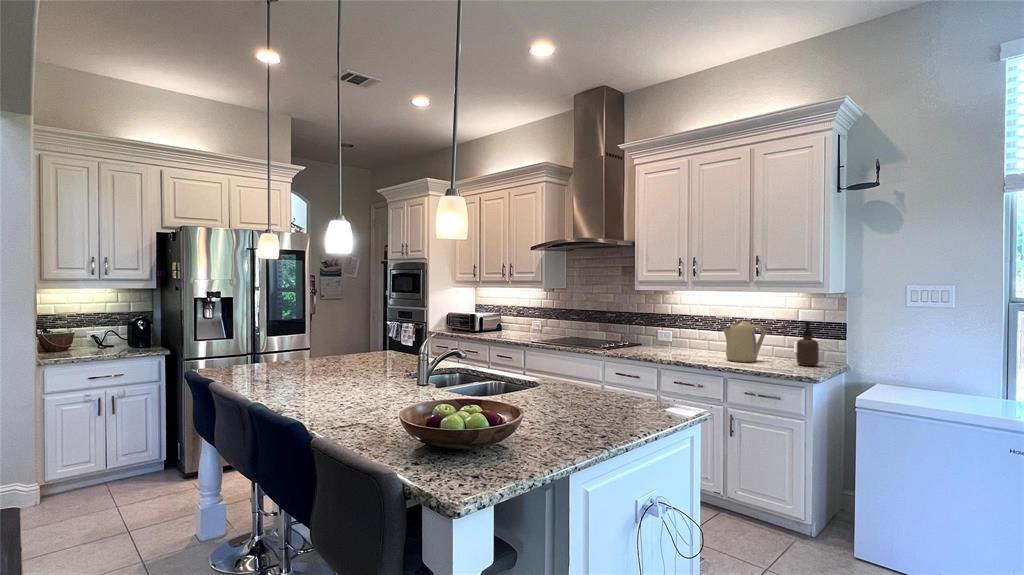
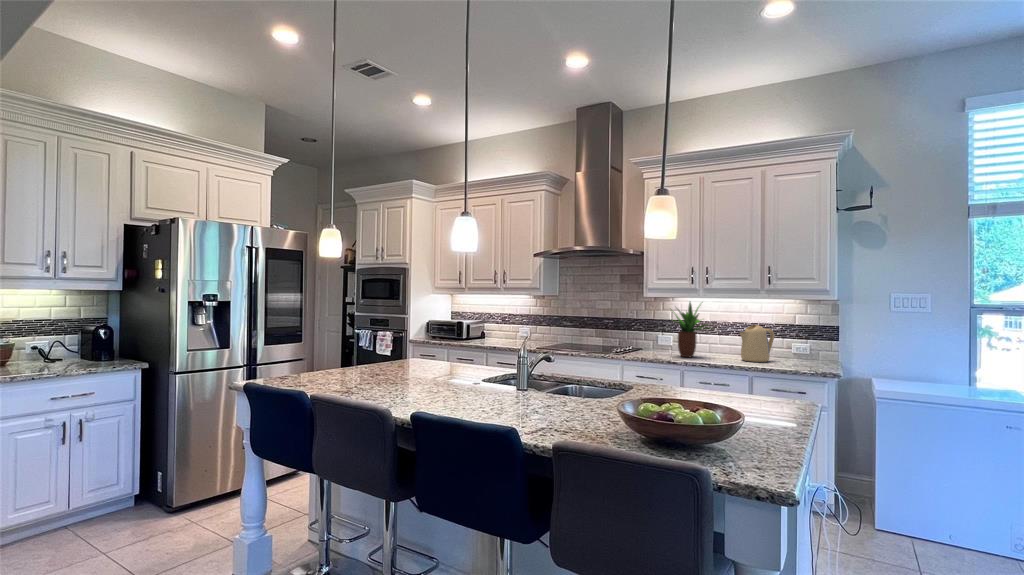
potted plant: none [648,294,703,355] -> present [673,303,705,358]
soap dispenser: present [797,321,819,366] -> none [805,325,824,364]

